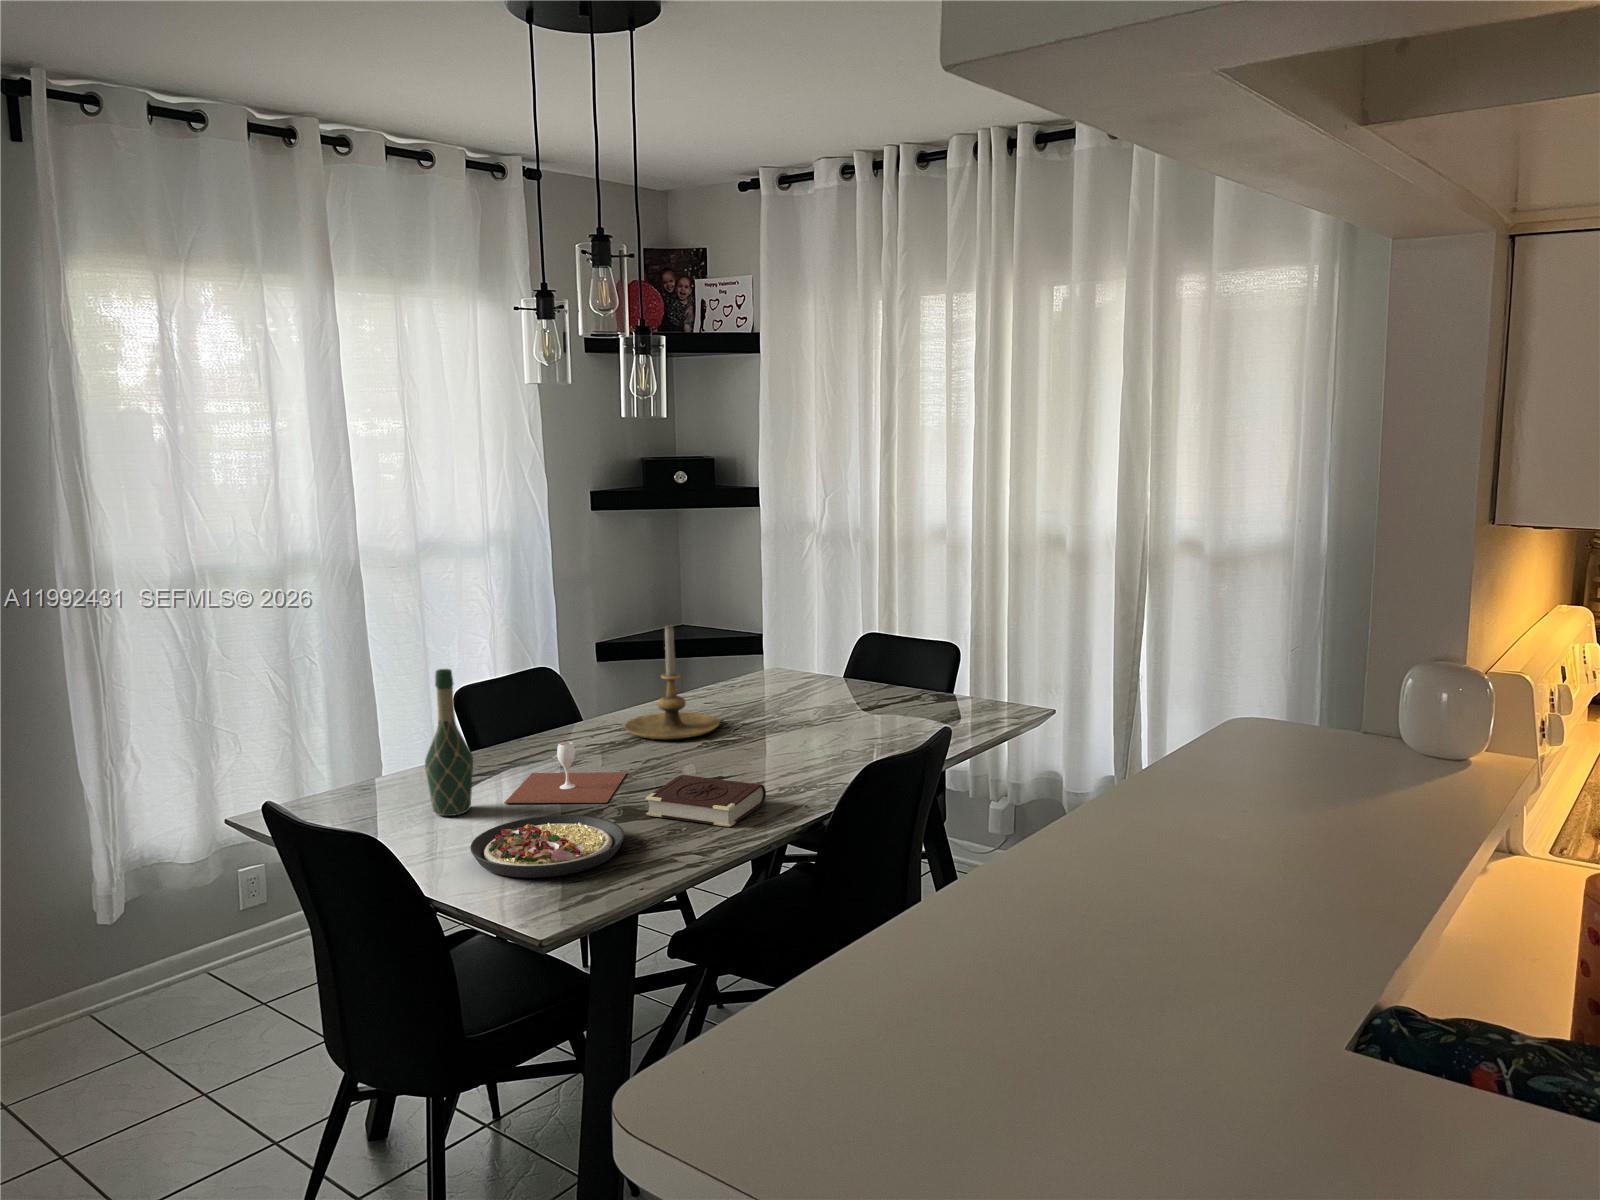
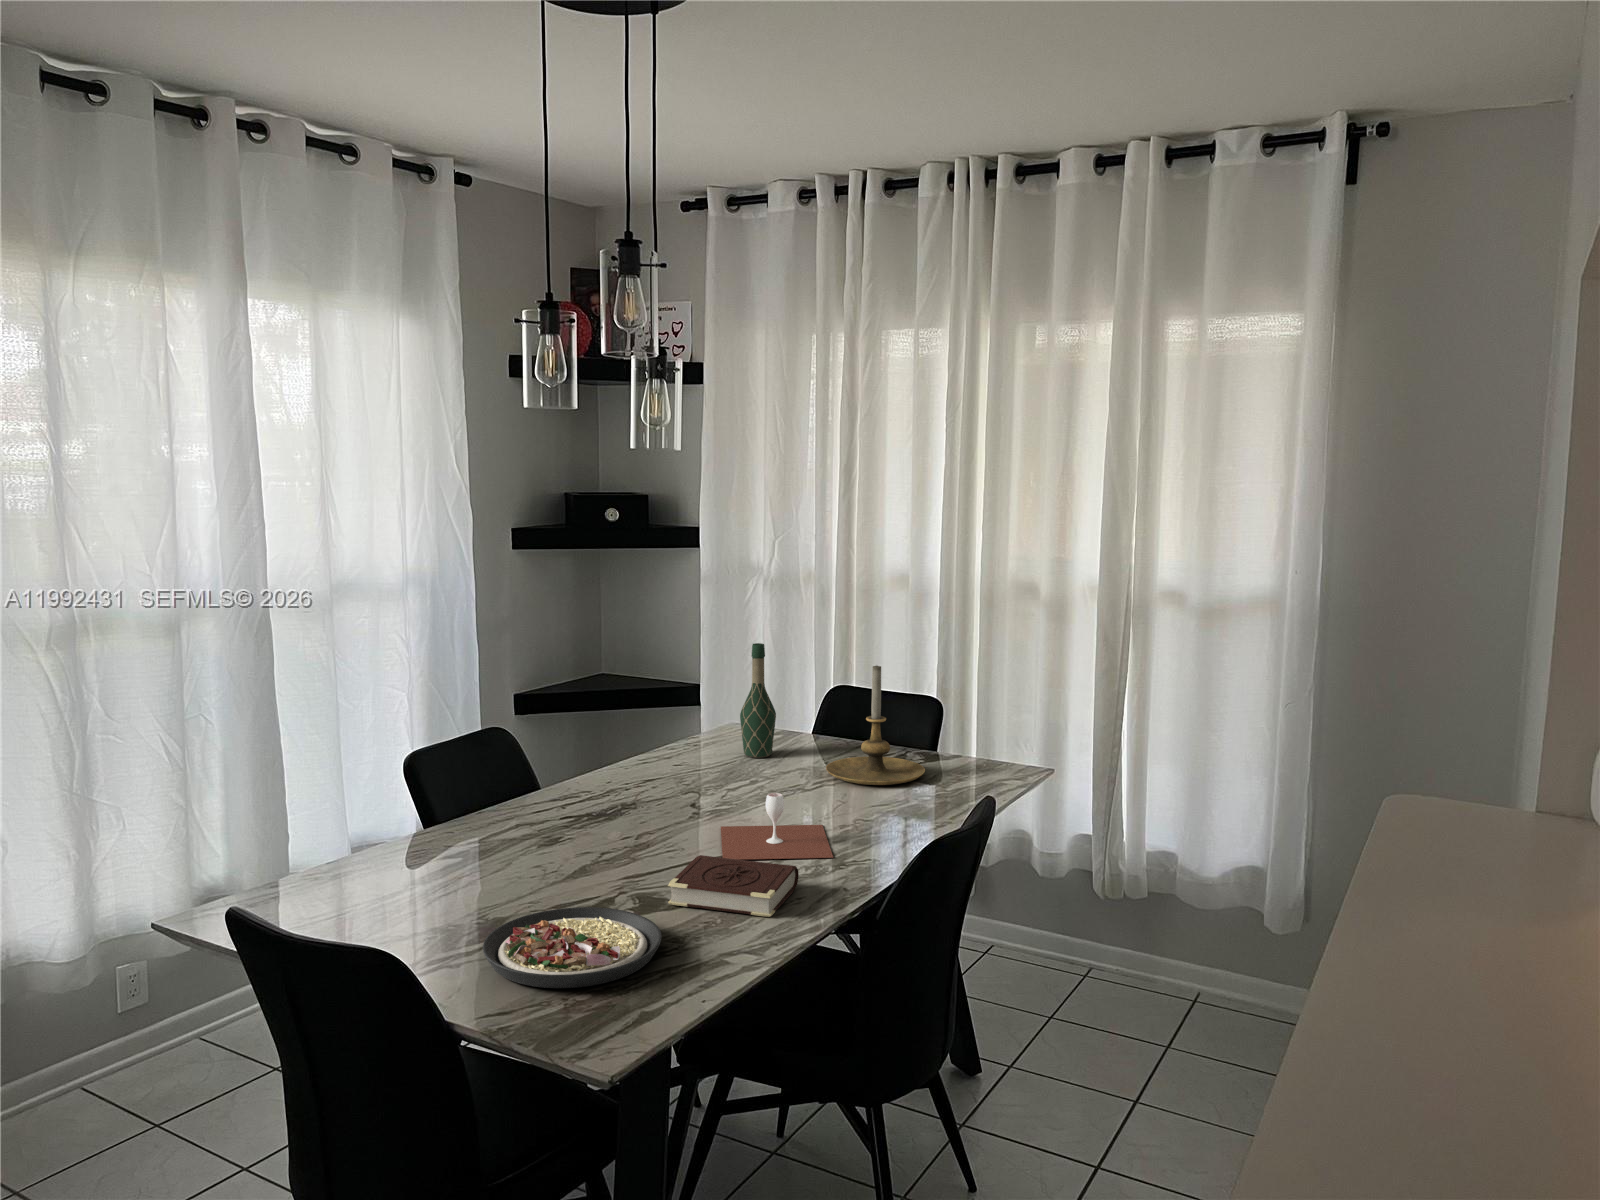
candle holder: present [625,625,720,739] -> present [826,666,925,785]
wine bottle: present [425,669,473,816] -> present [740,643,776,758]
wine glass: present [504,742,627,803] -> present [721,793,833,860]

